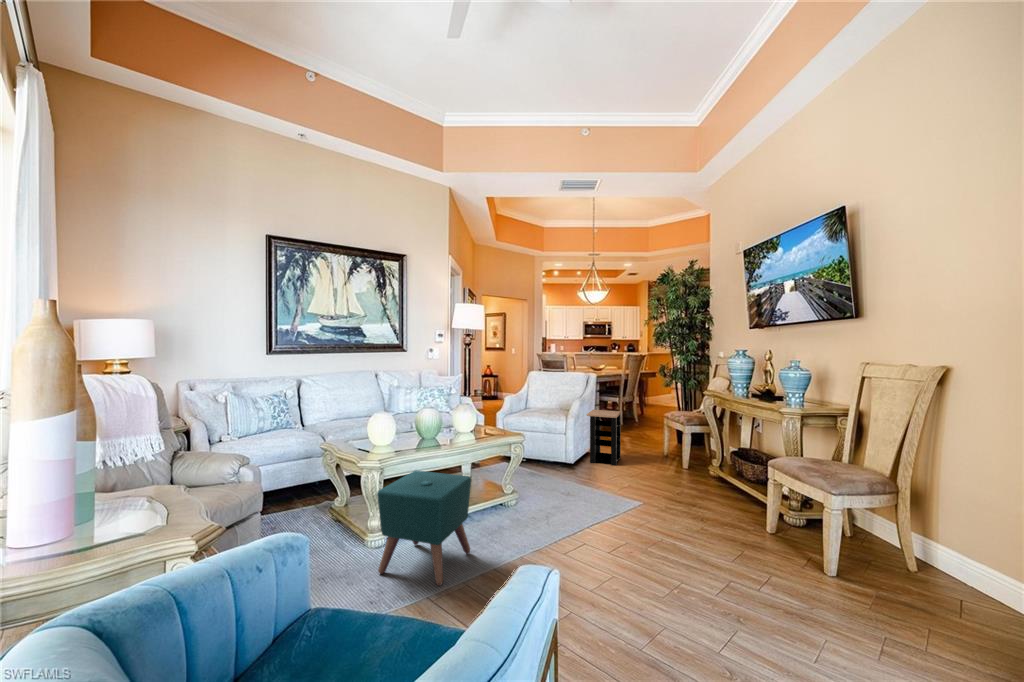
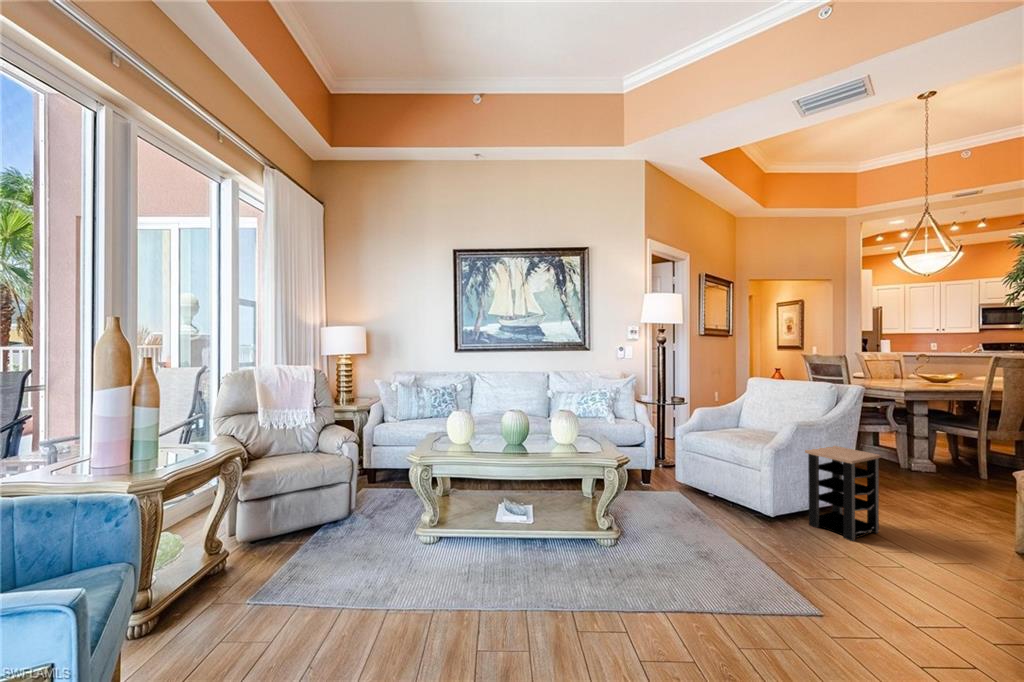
ottoman: present [377,470,471,586] -> none [401,476,493,601]

